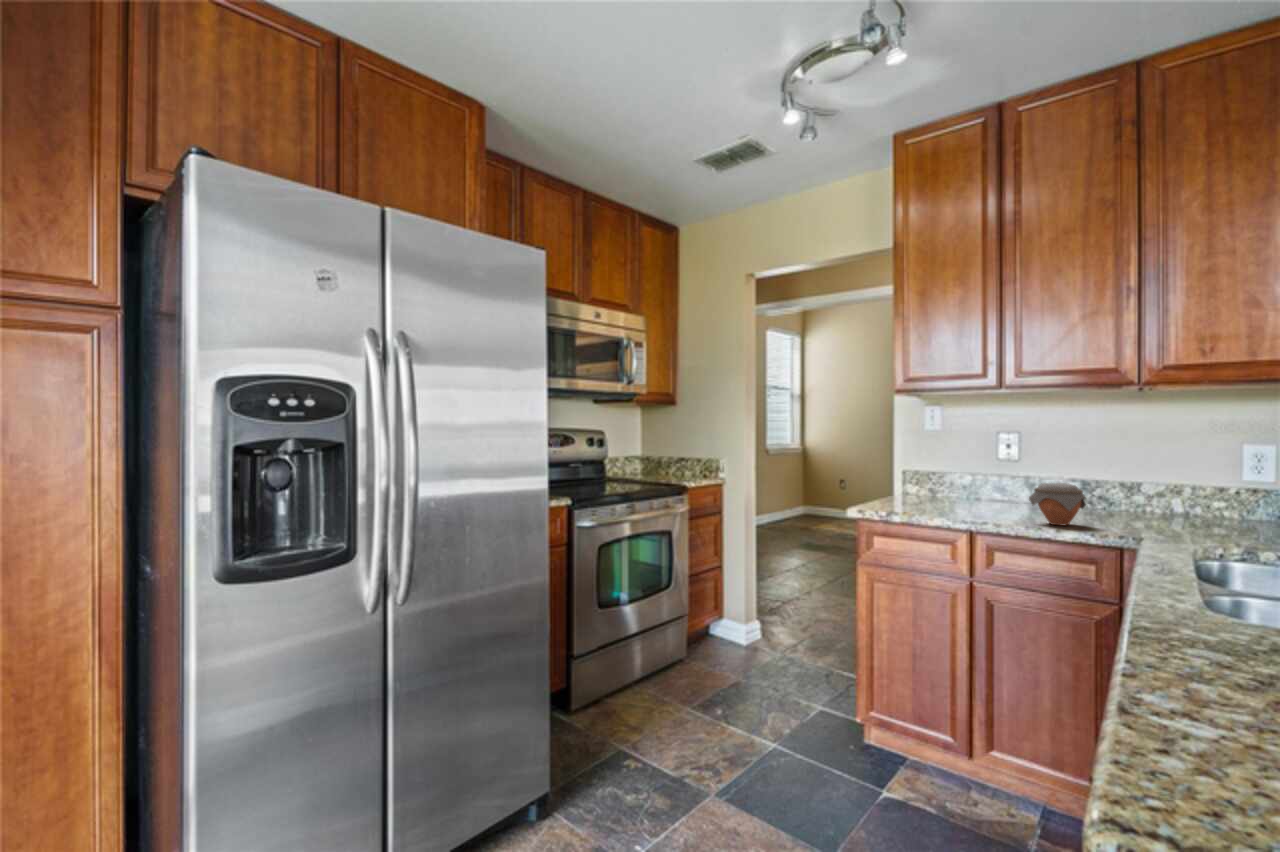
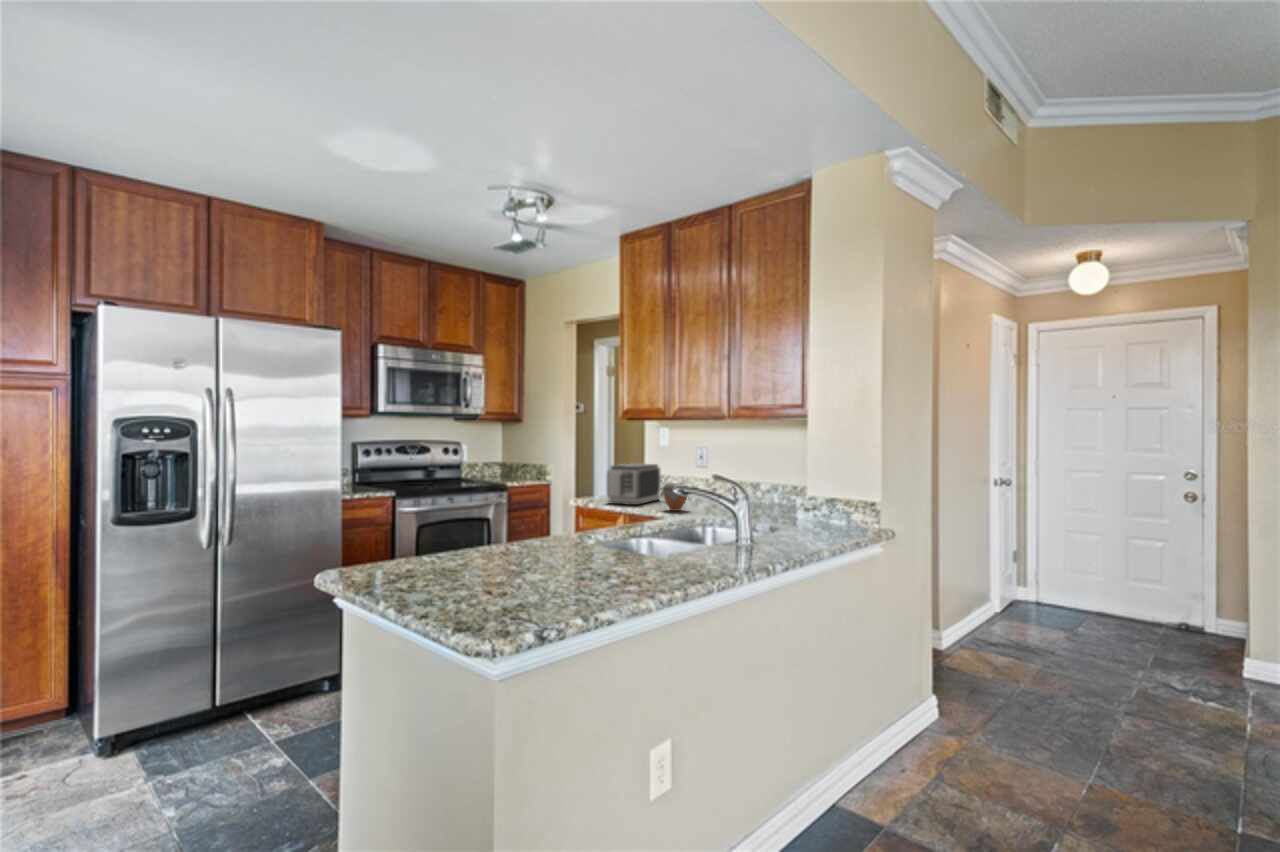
toaster: none [908,455,968,515] -> present [607,464,660,505]

